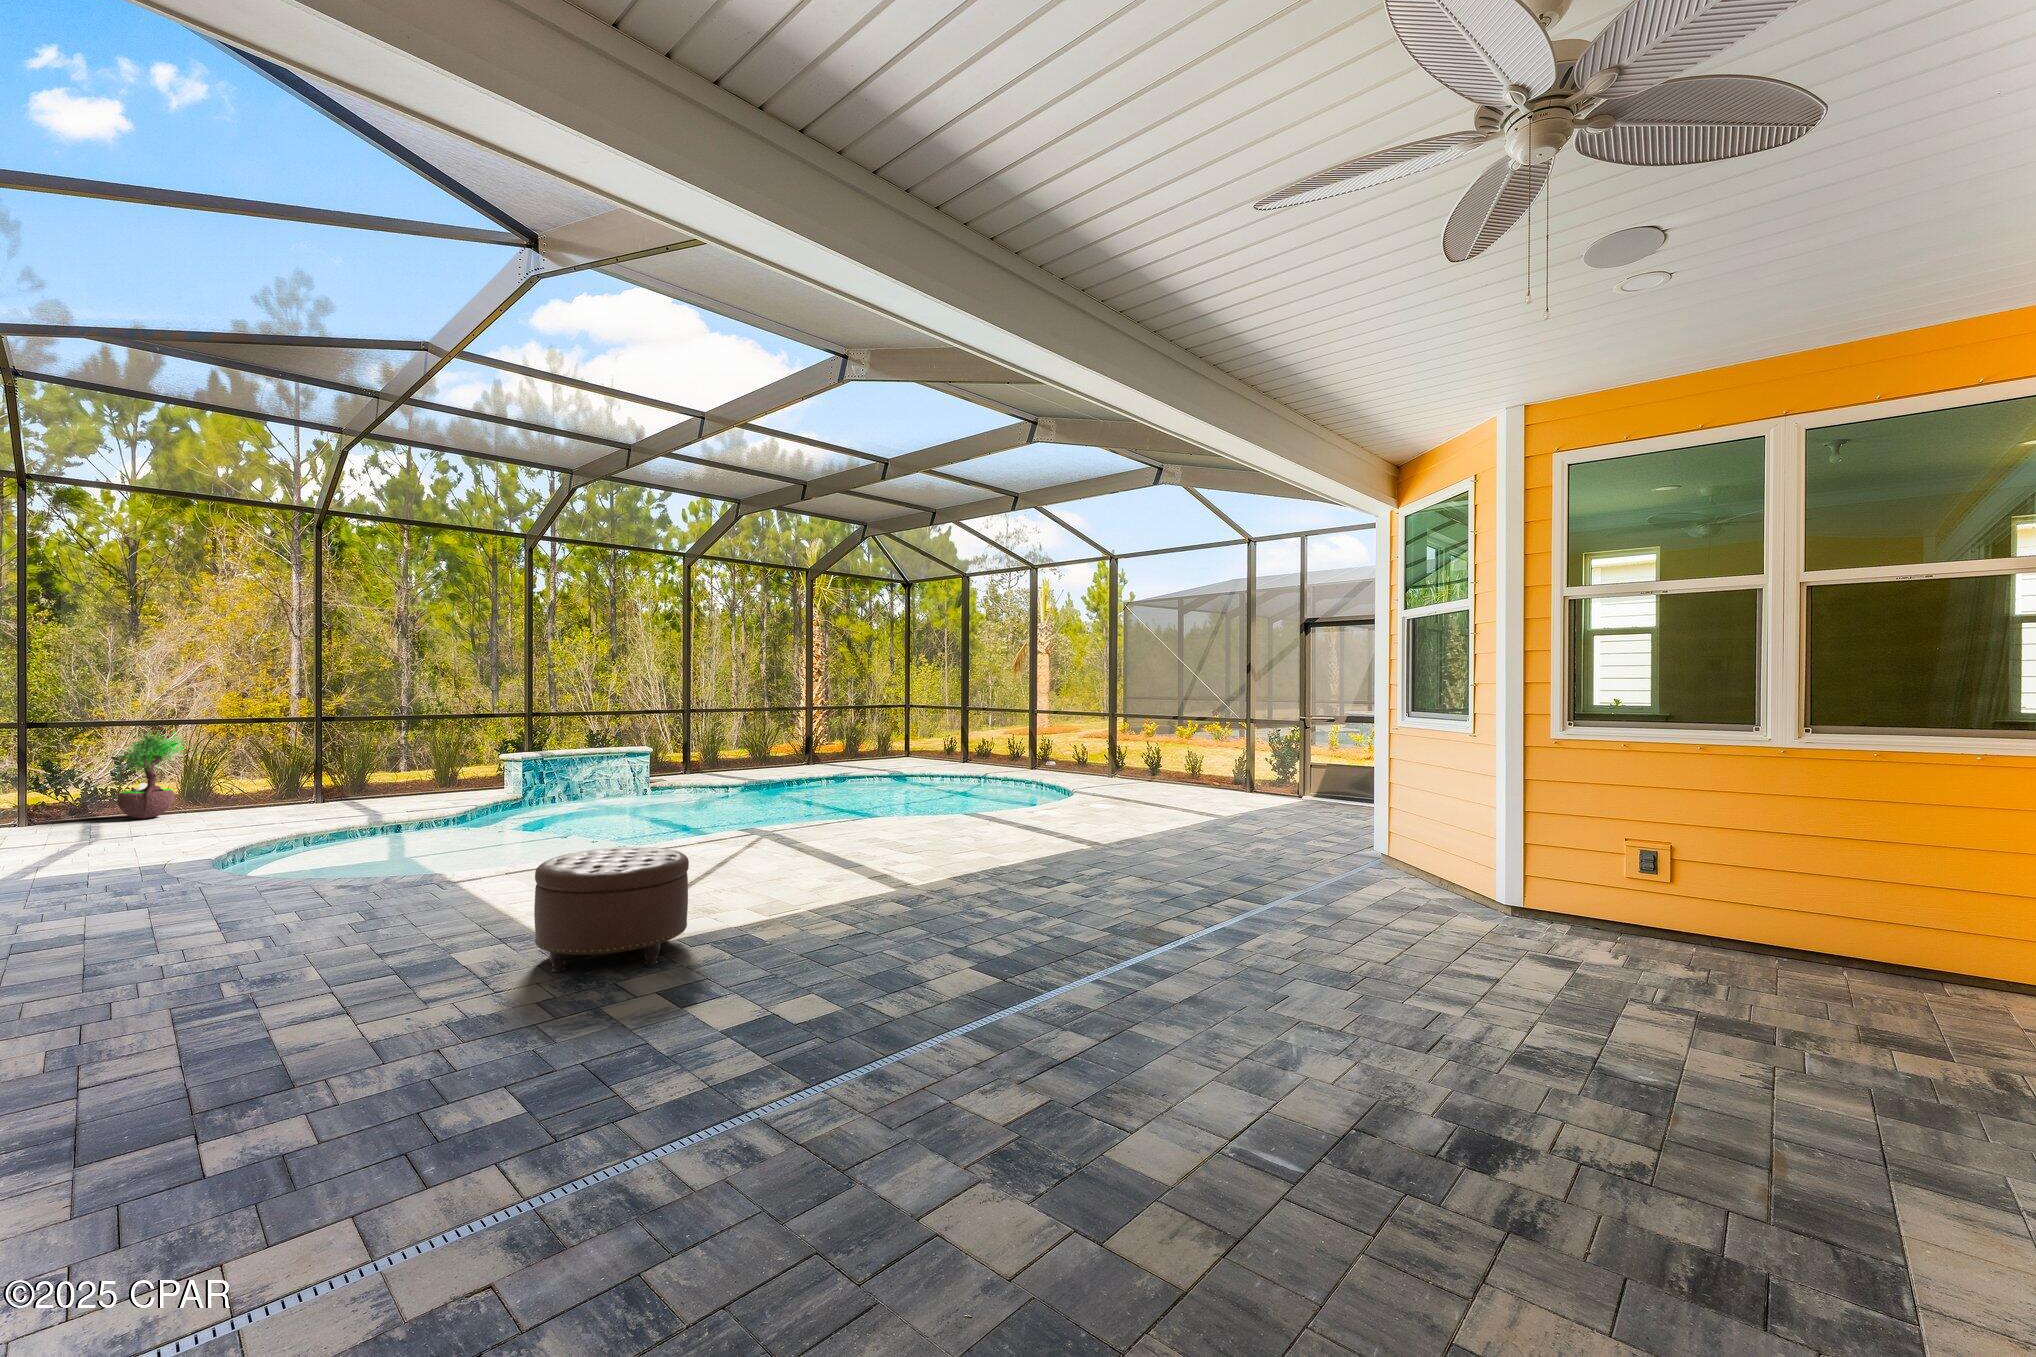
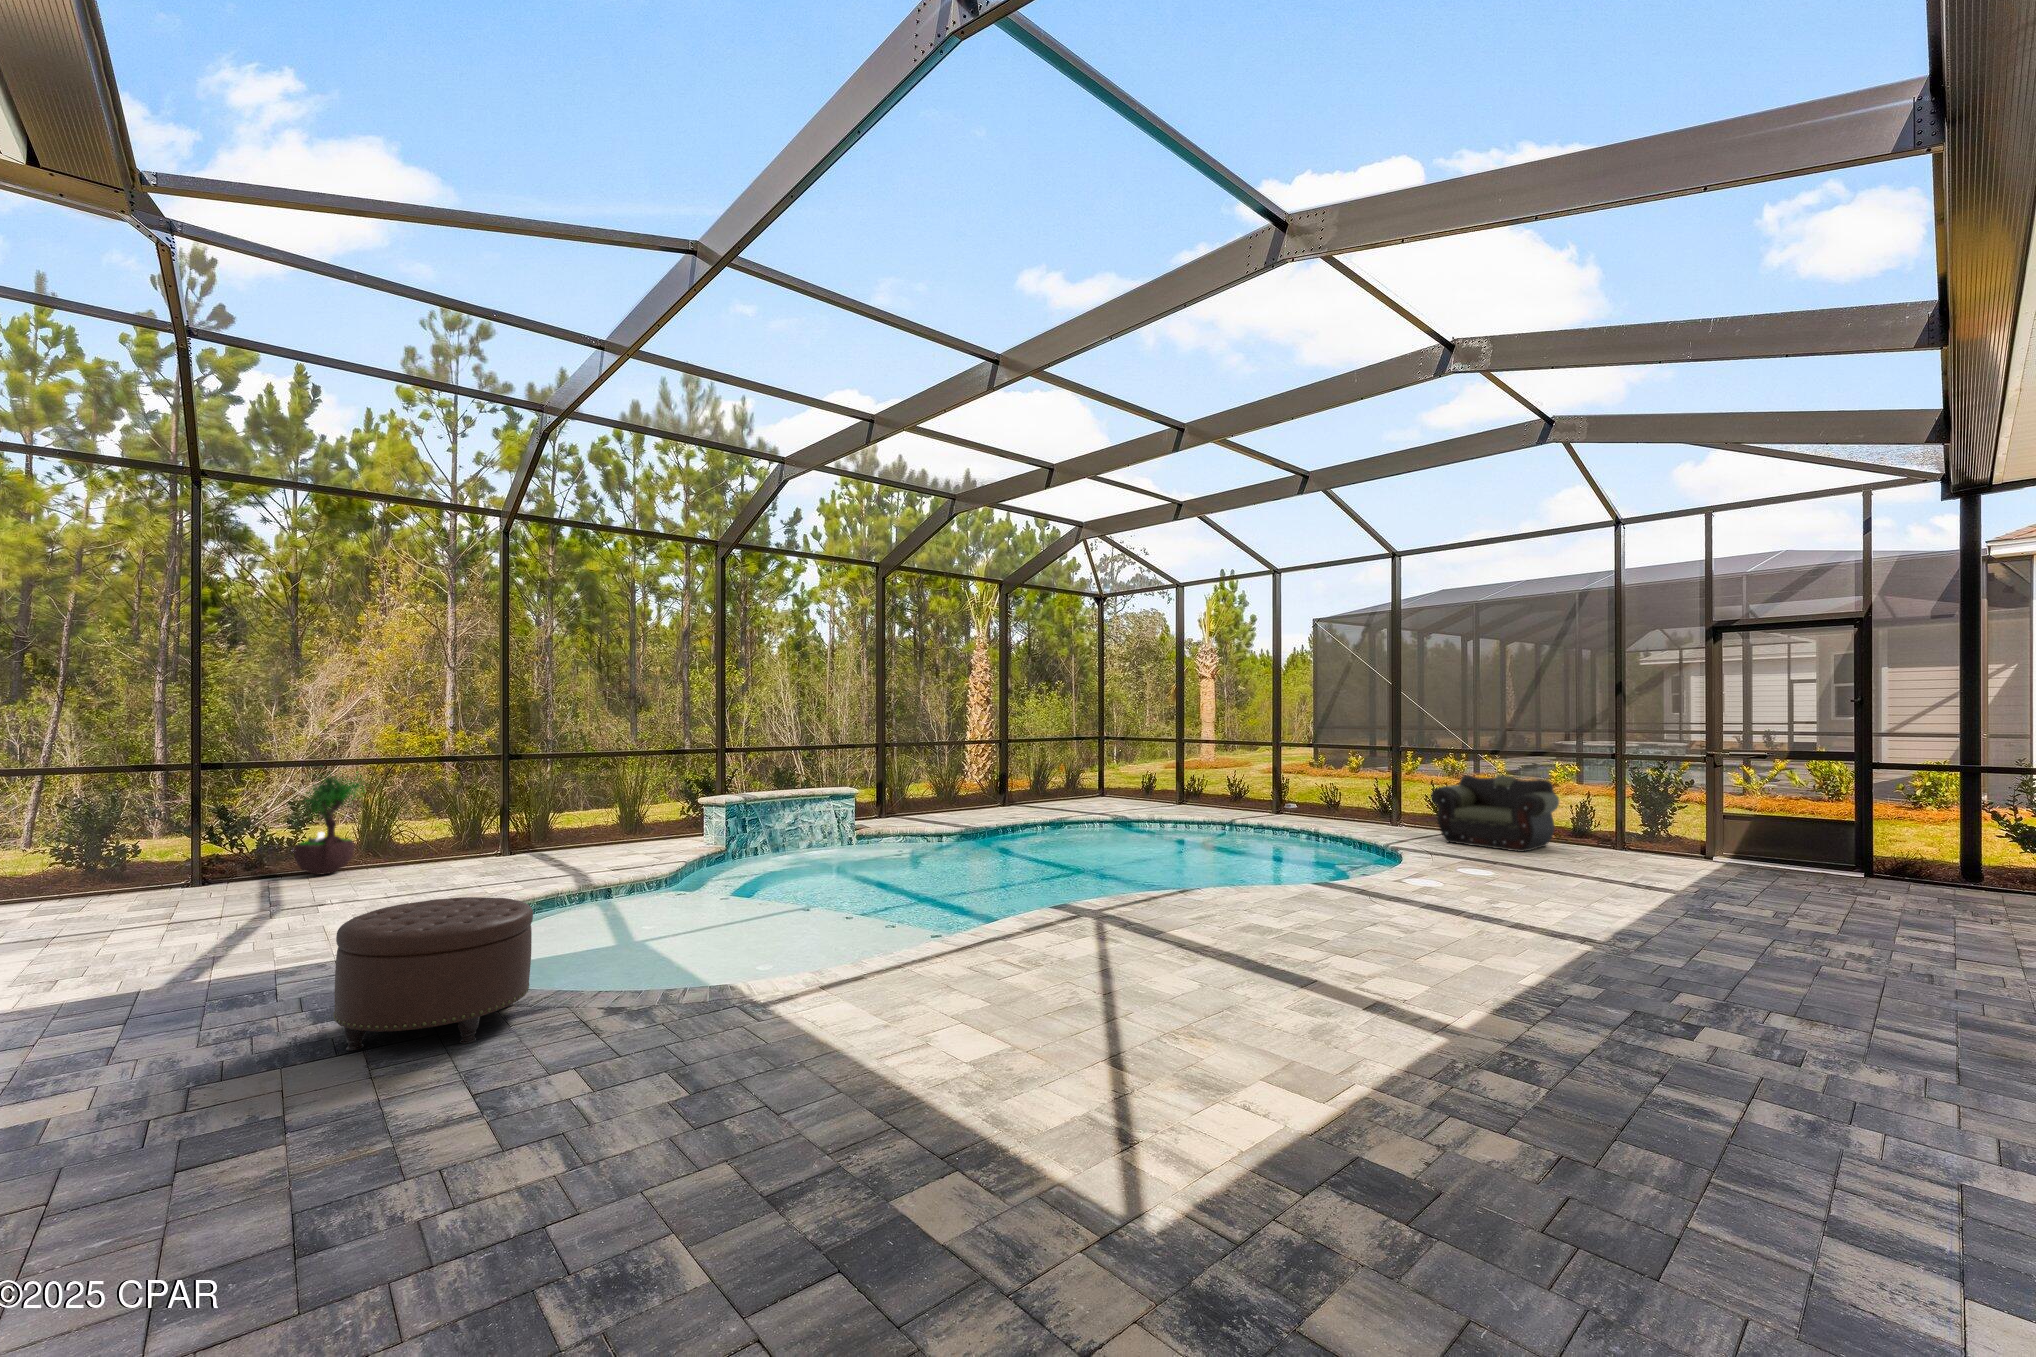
armchair: none [1131,735,1223,794] -> present [1431,775,1559,852]
ottoman: present [534,847,689,973] -> present [333,897,533,1051]

